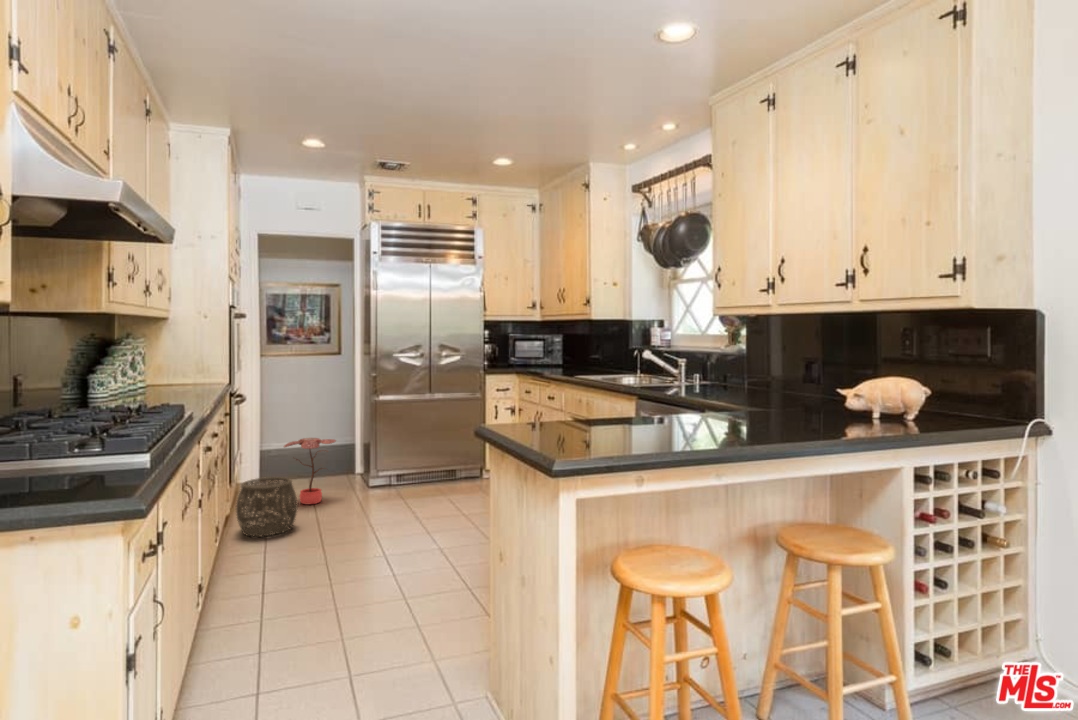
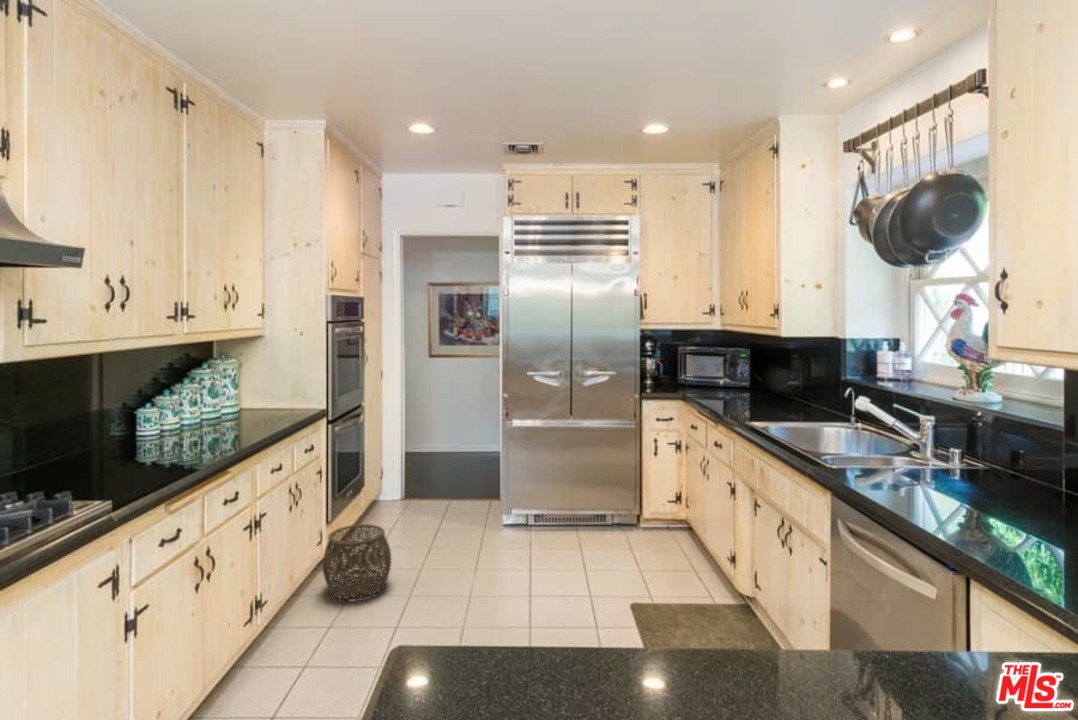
potted plant: present [284,438,336,504] -> none [399,472,456,549]

